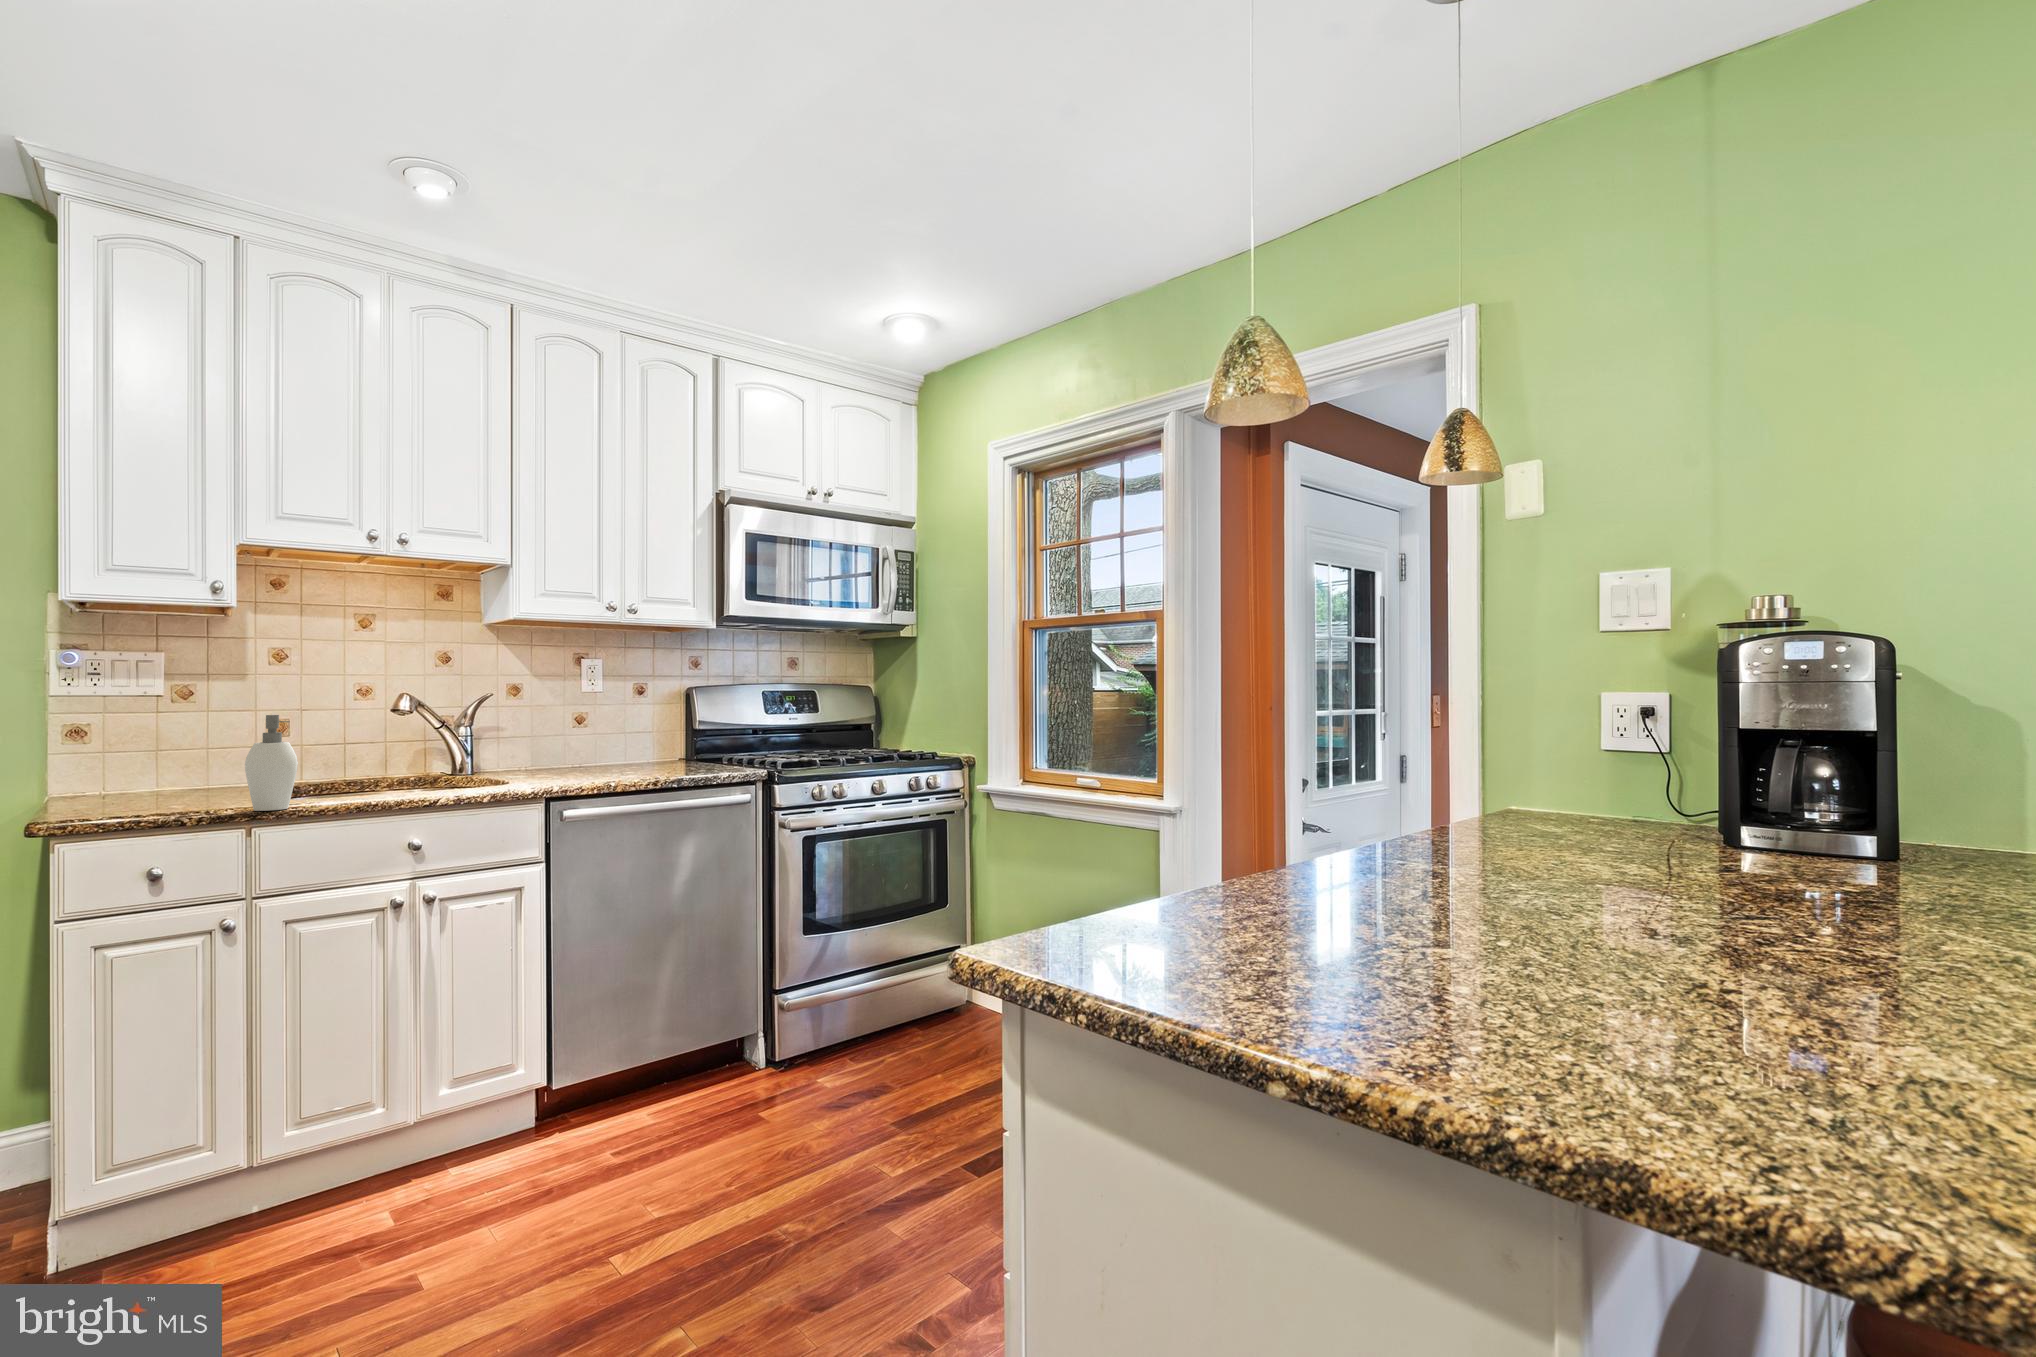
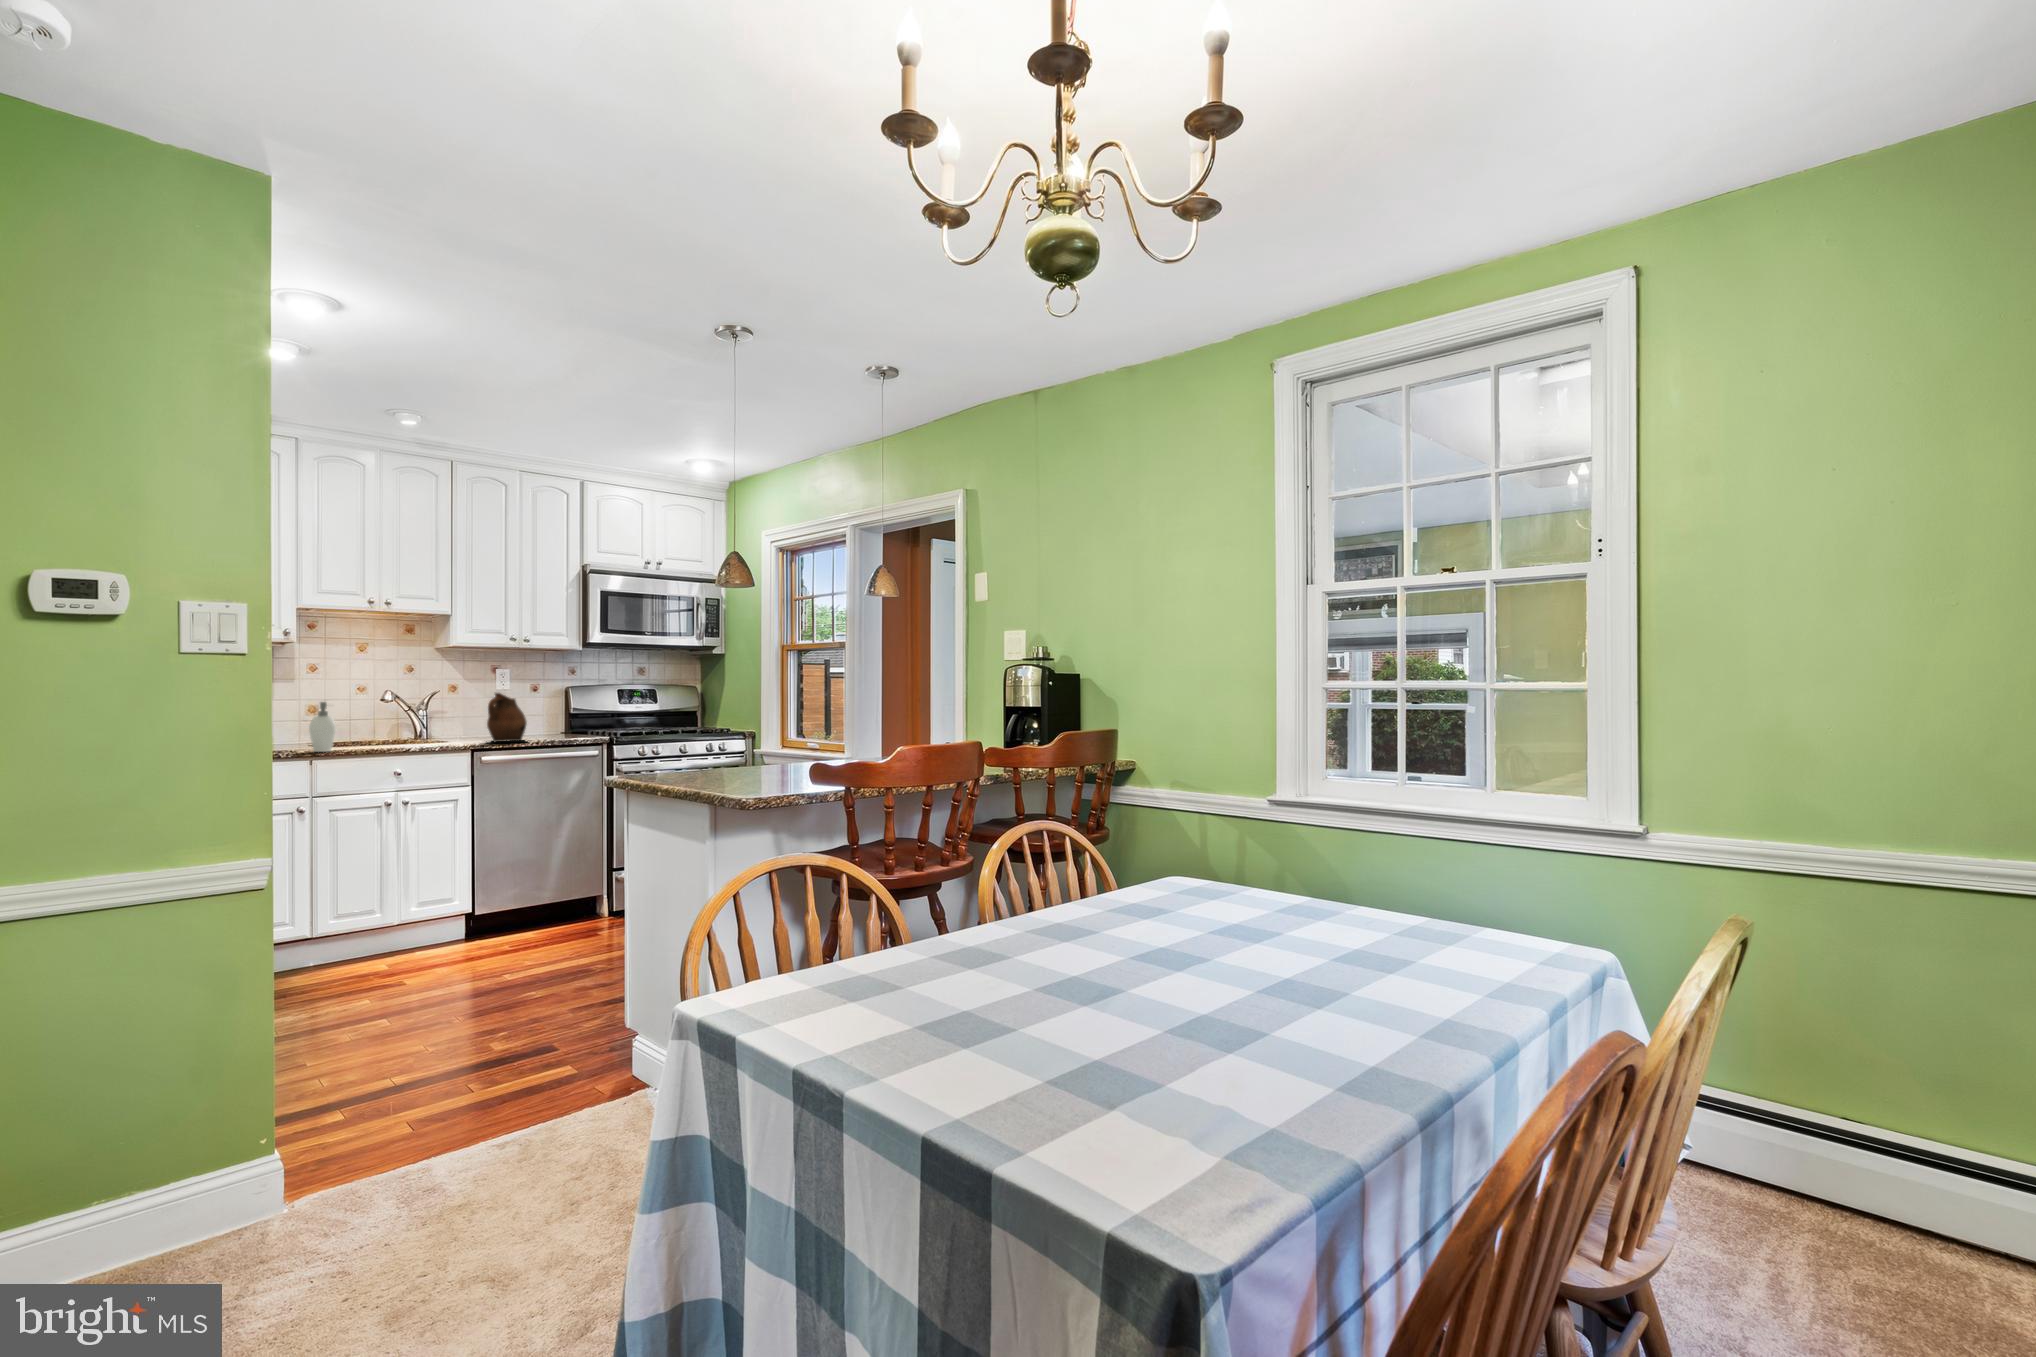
ceramic pitcher: none [564,696,646,783] -> present [486,693,527,742]

